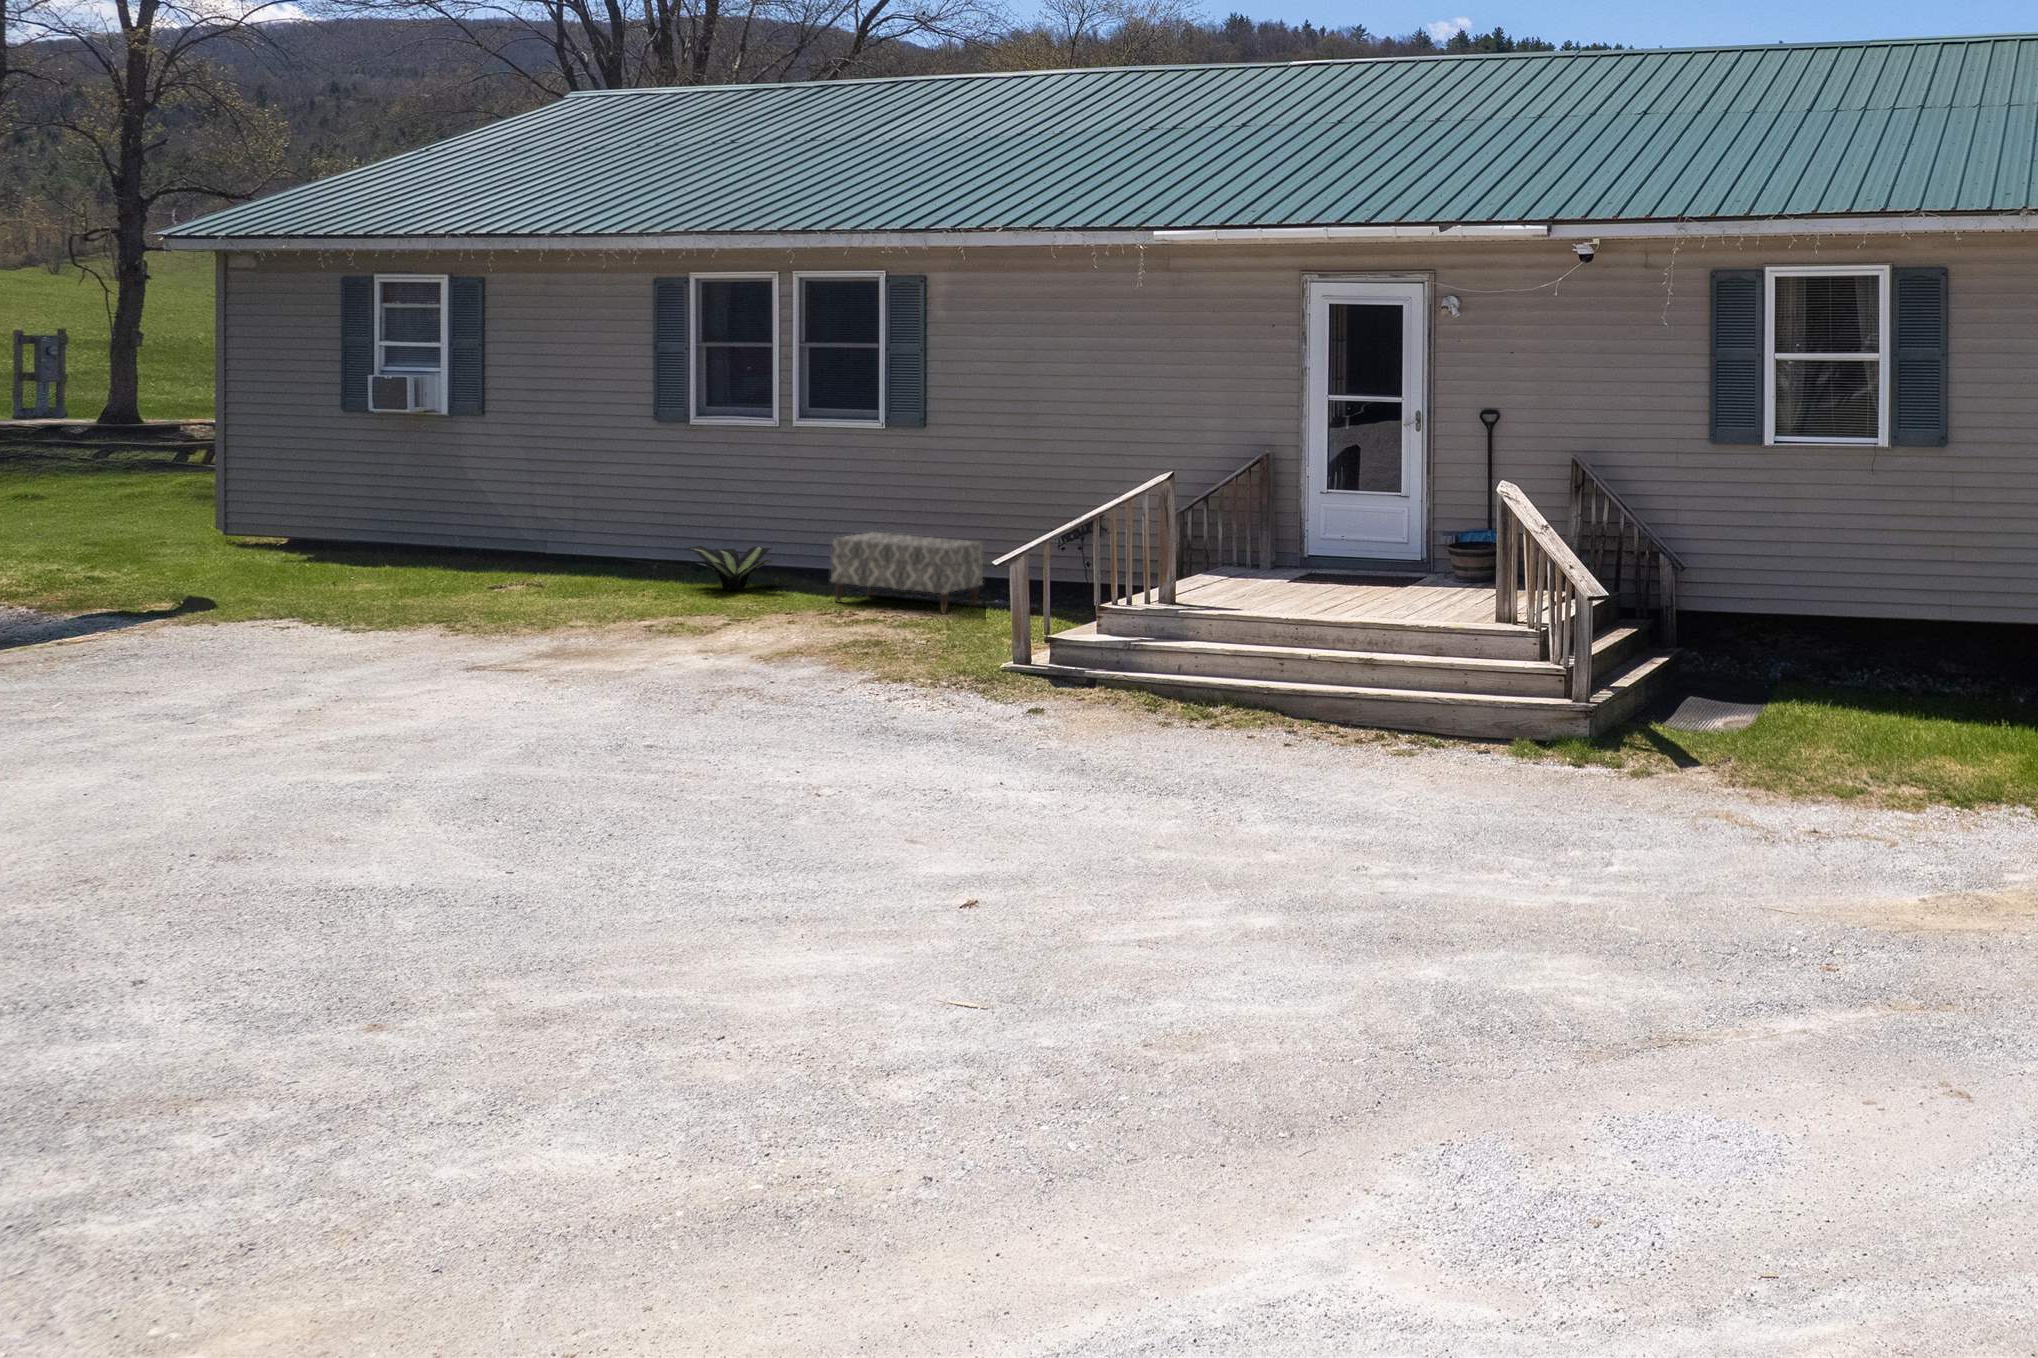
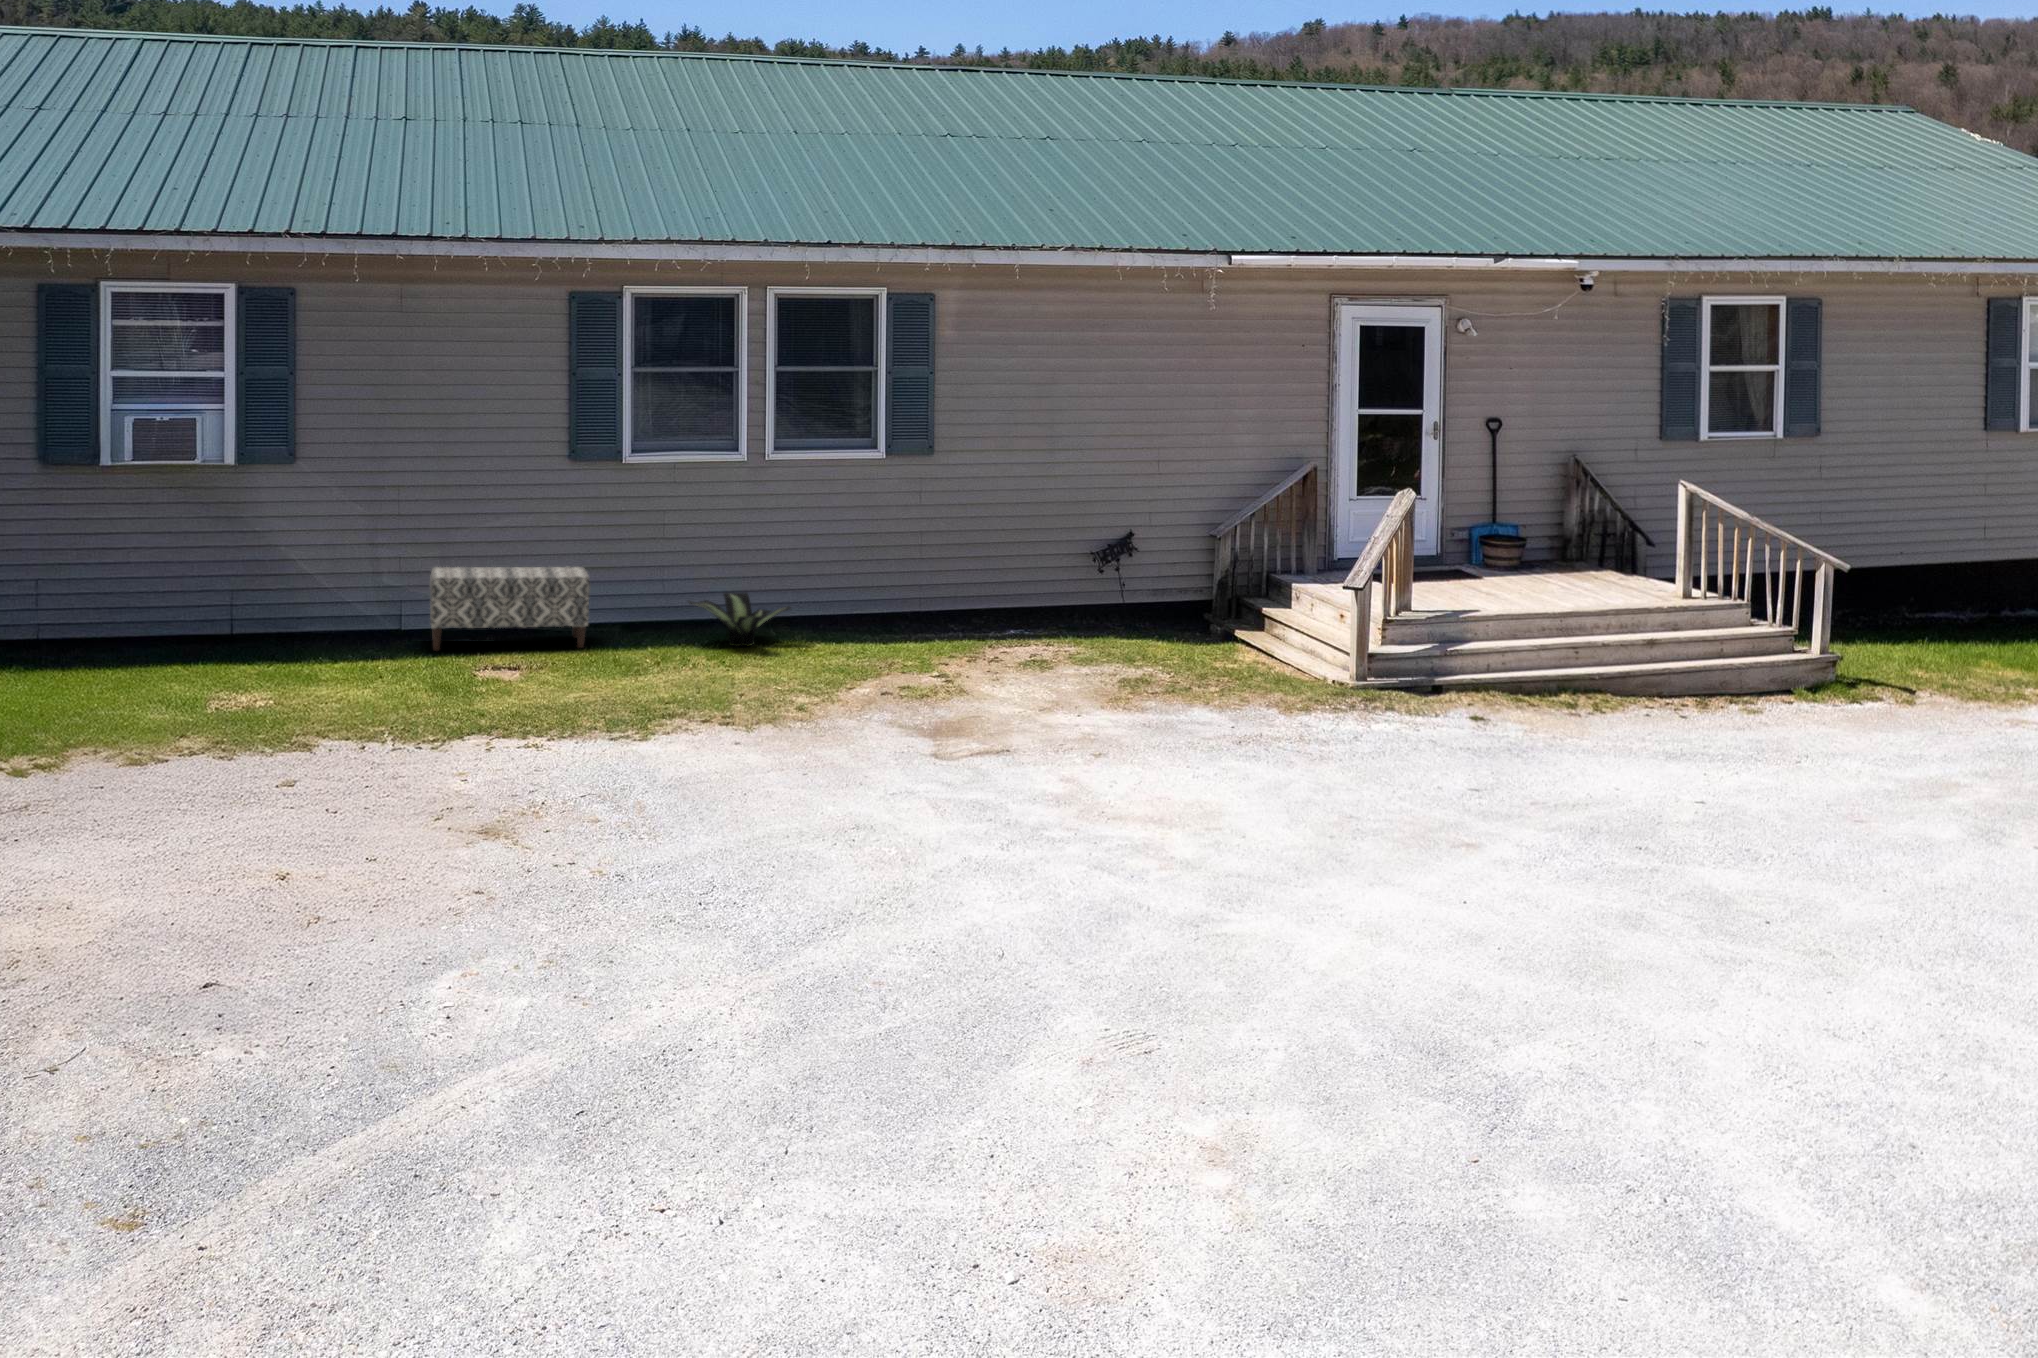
bench: present [831,532,984,613] -> present [430,567,590,651]

